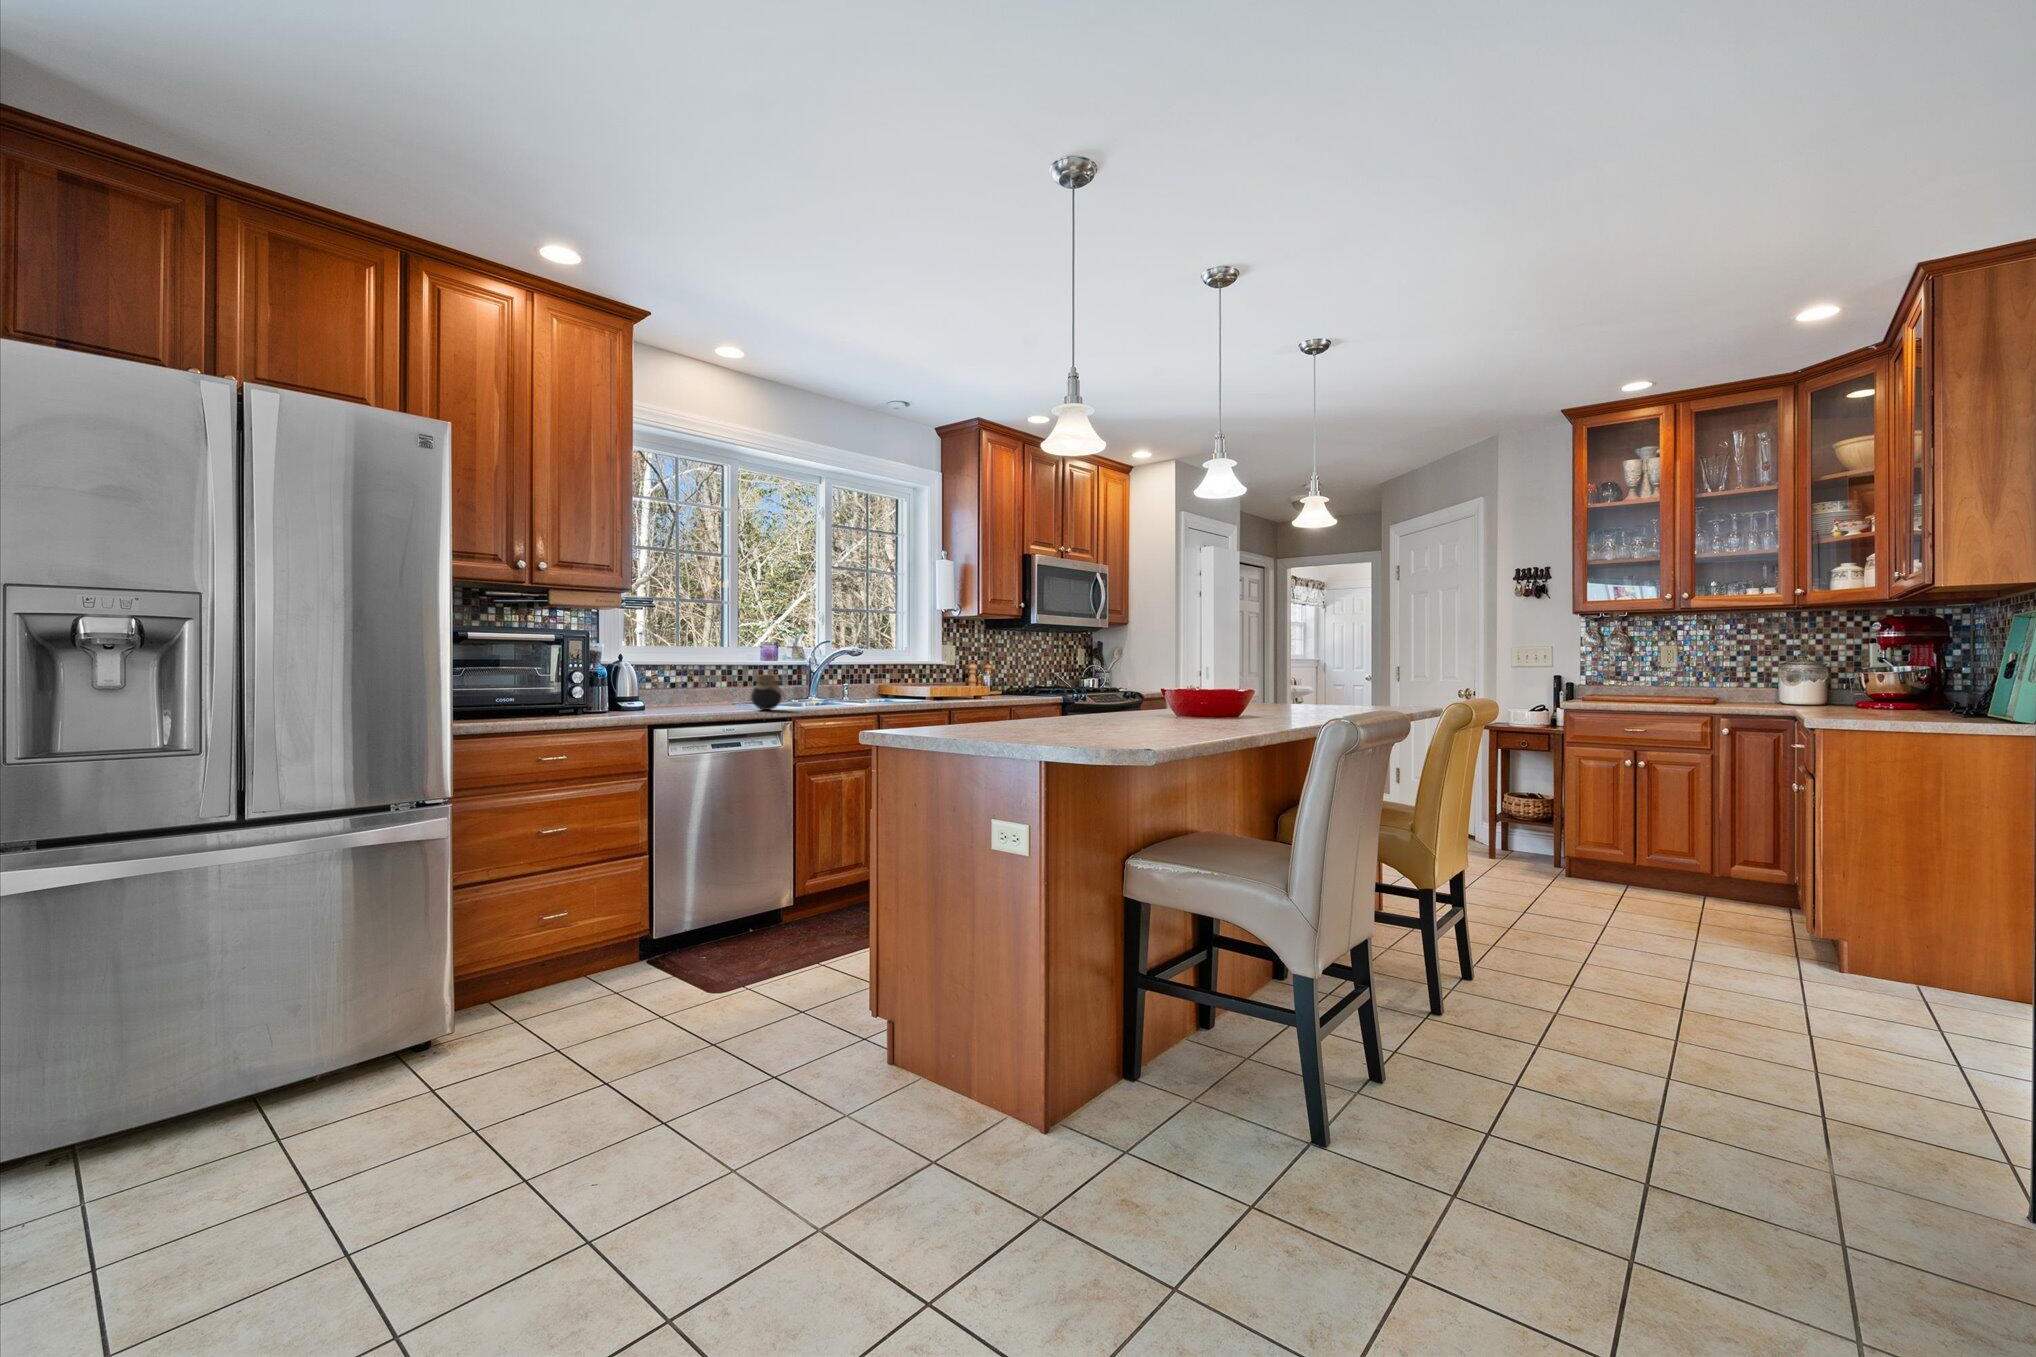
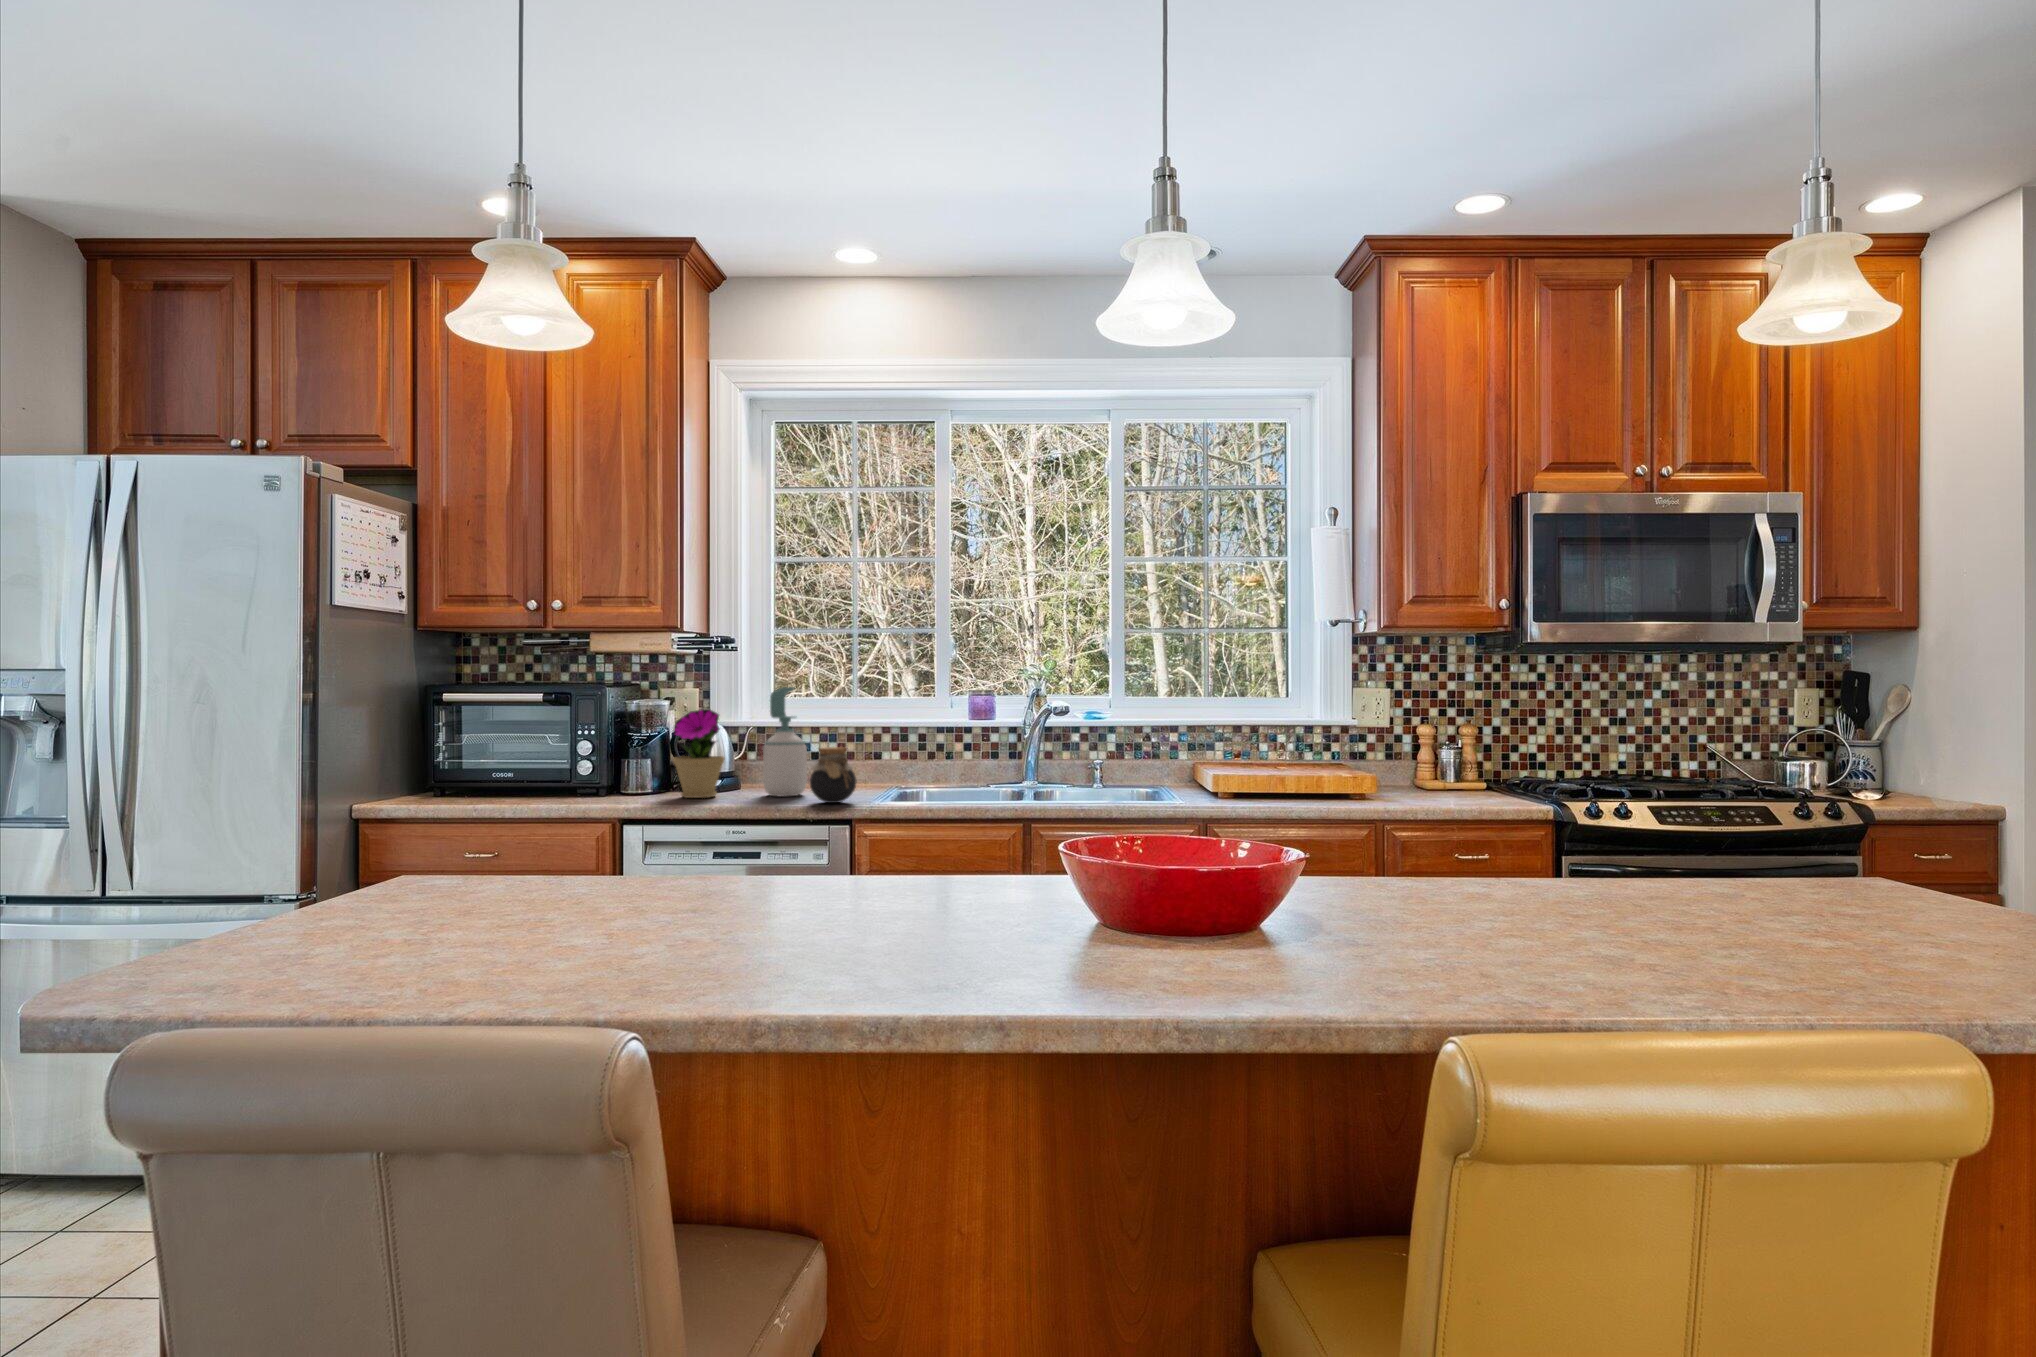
soap bottle: none [695,635,725,709] -> present [763,687,807,796]
flower pot: none [644,649,684,712] -> present [673,709,724,798]

